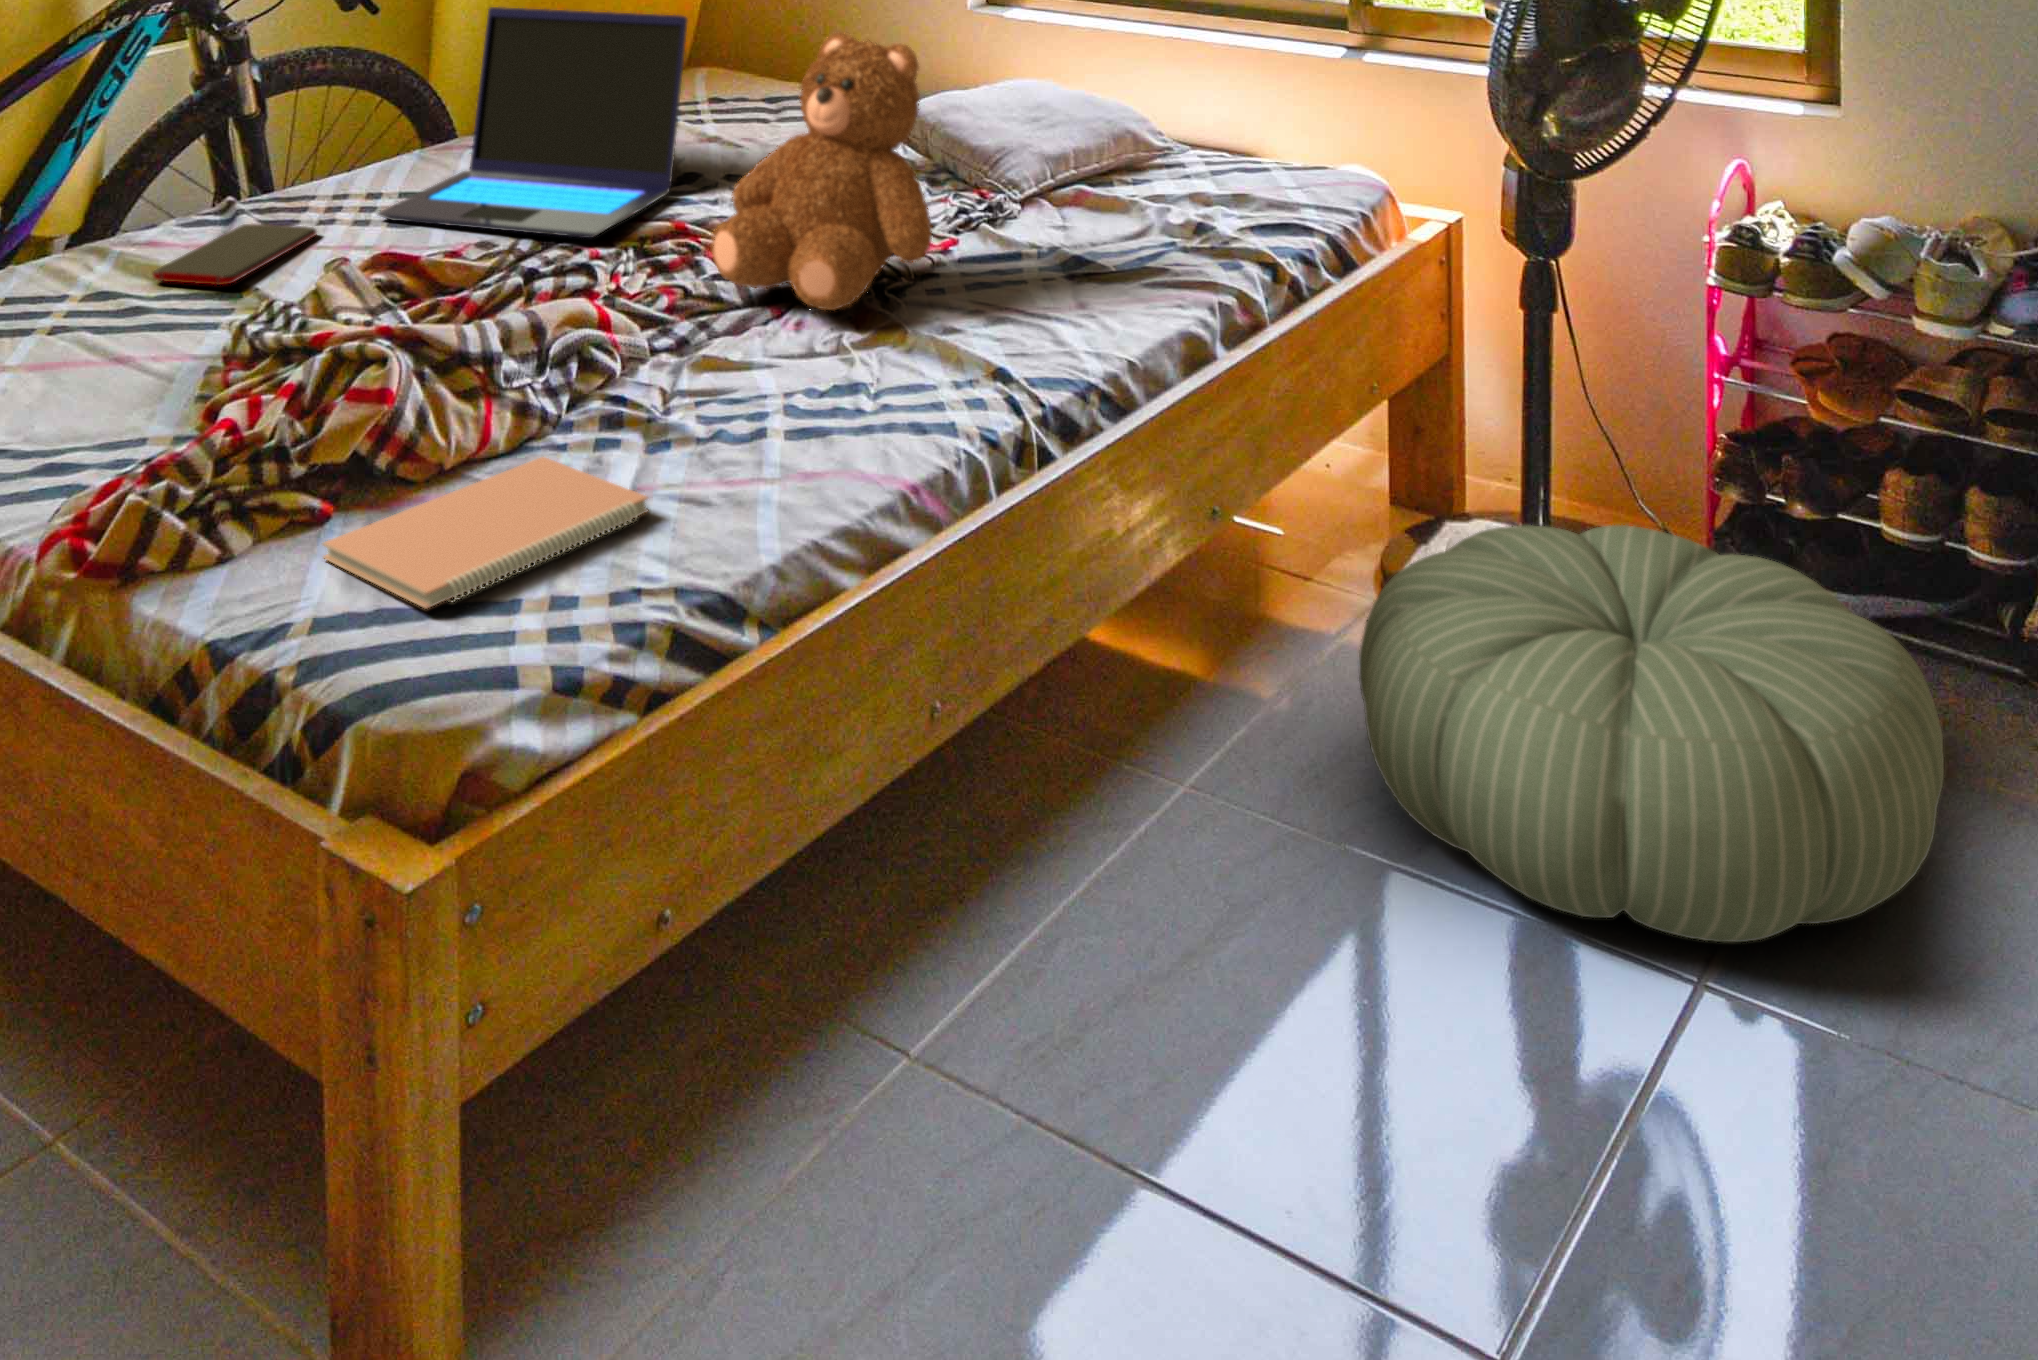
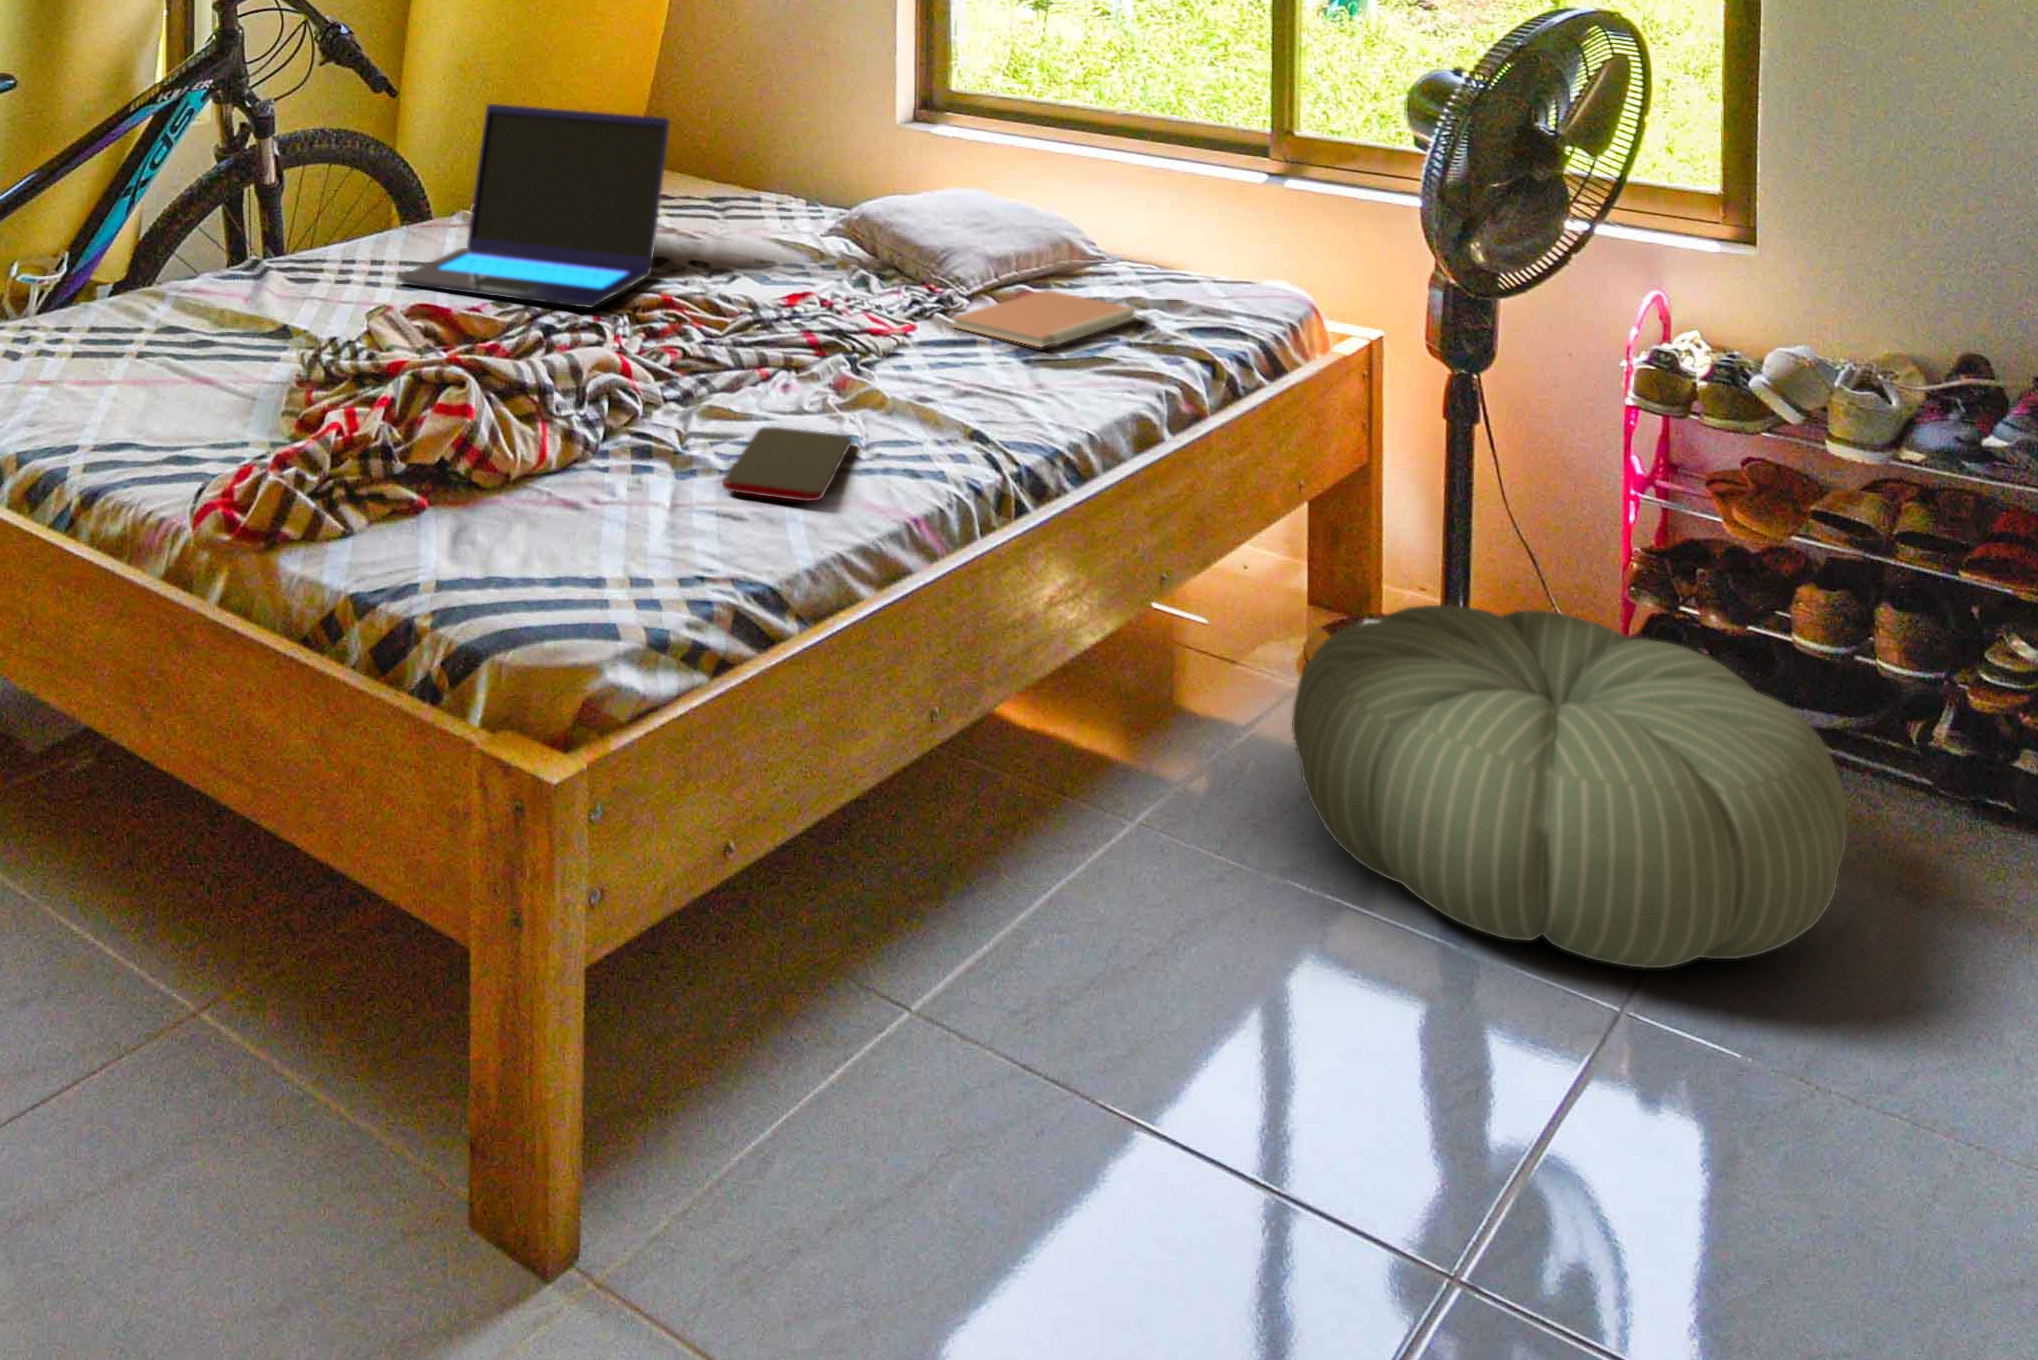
teddy bear: present [711,32,933,310] -> none [707,133,910,378]
smartphone: present [152,224,317,285] -> present [722,427,851,501]
notebook: present [323,457,648,609] -> present [953,290,1135,347]

